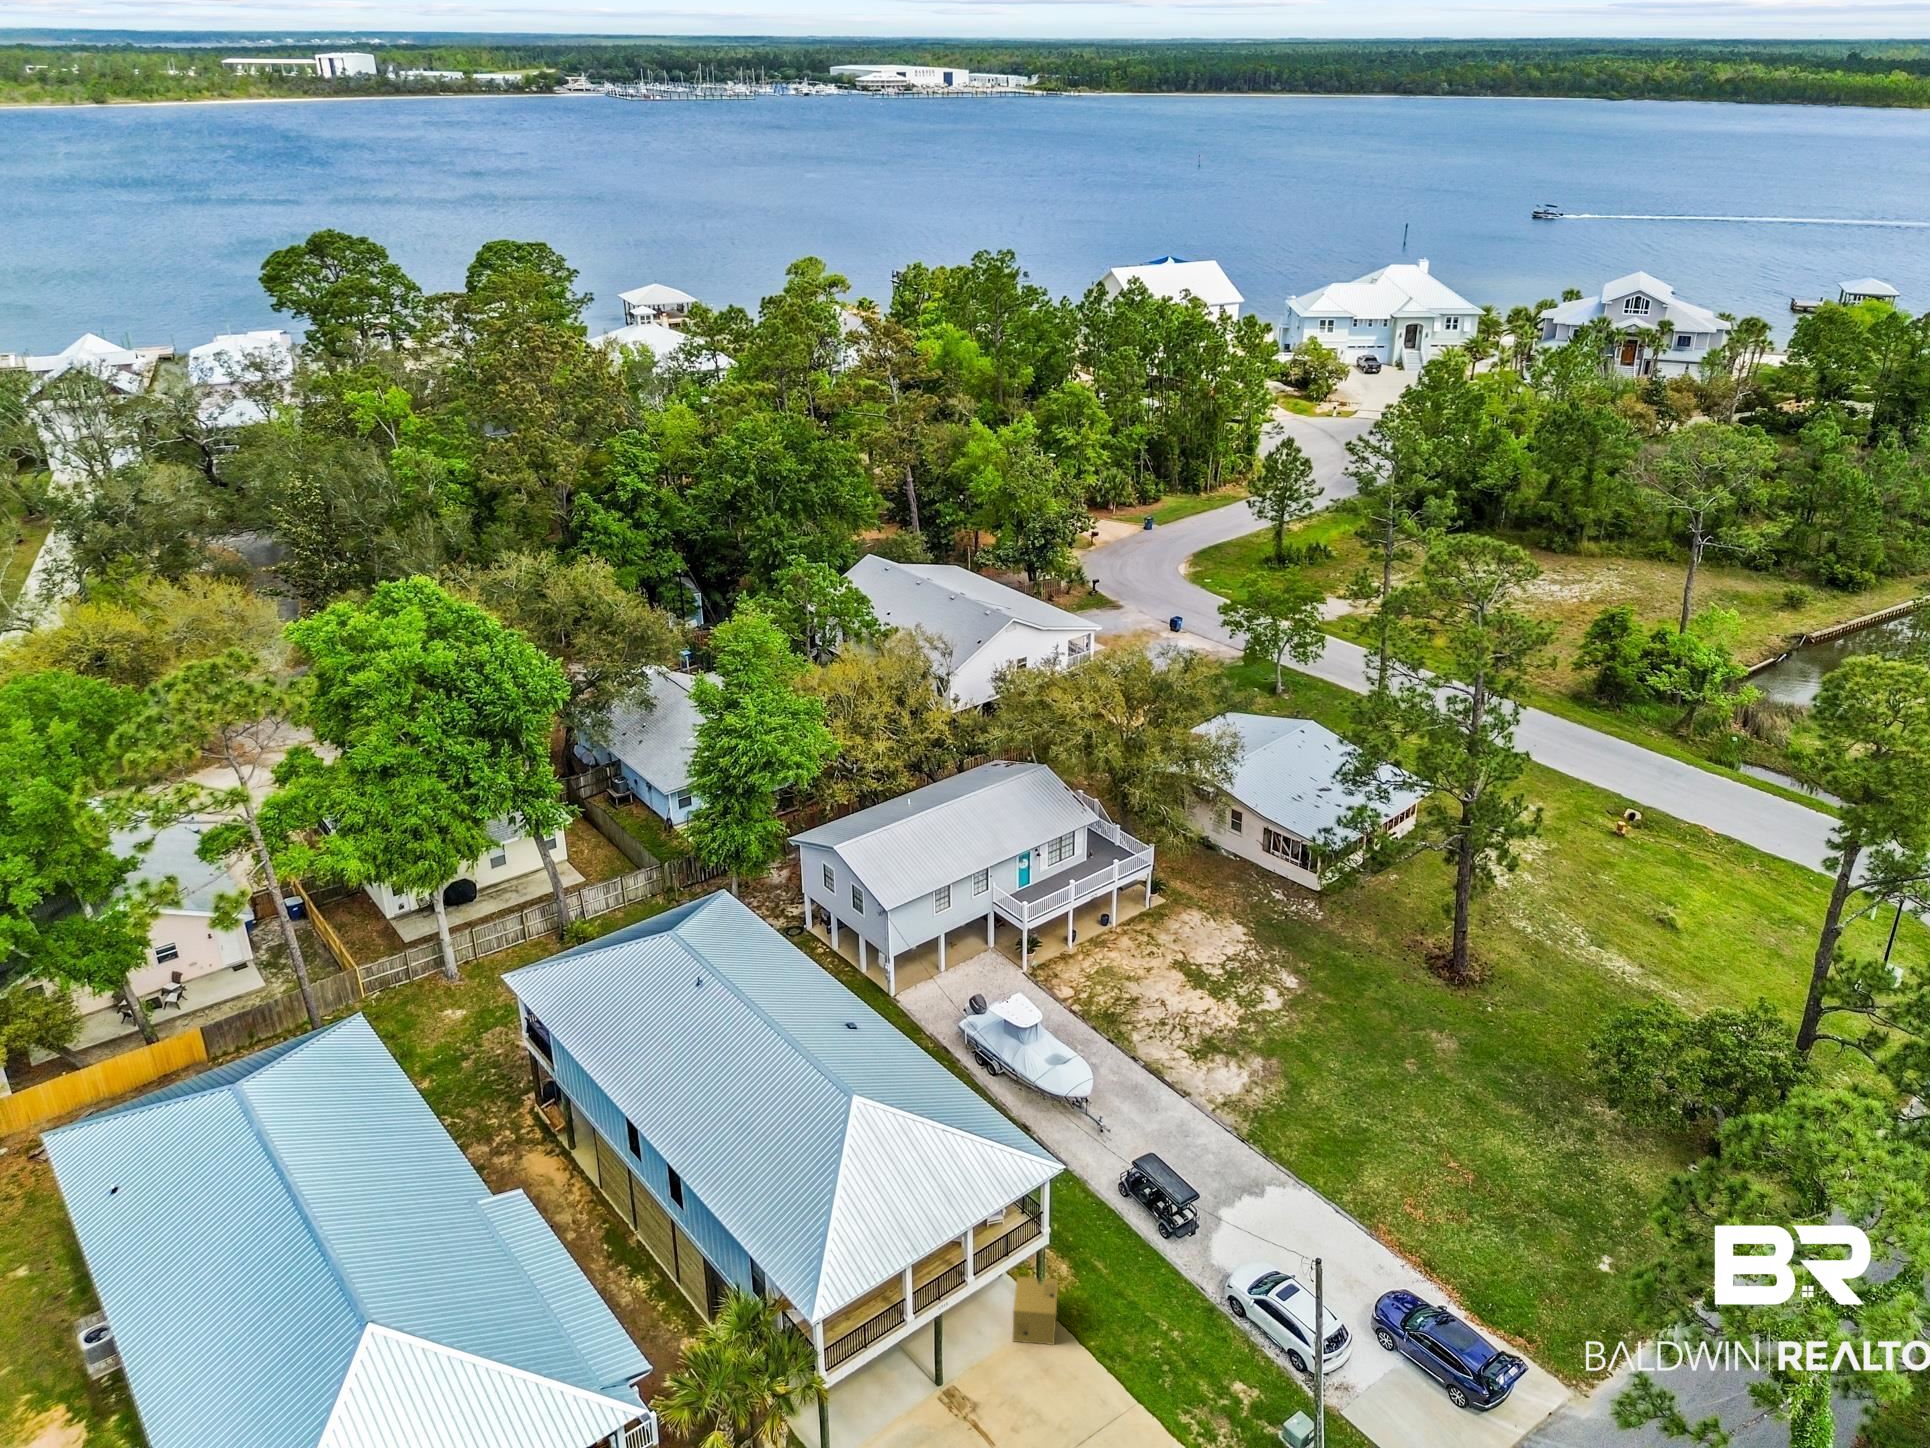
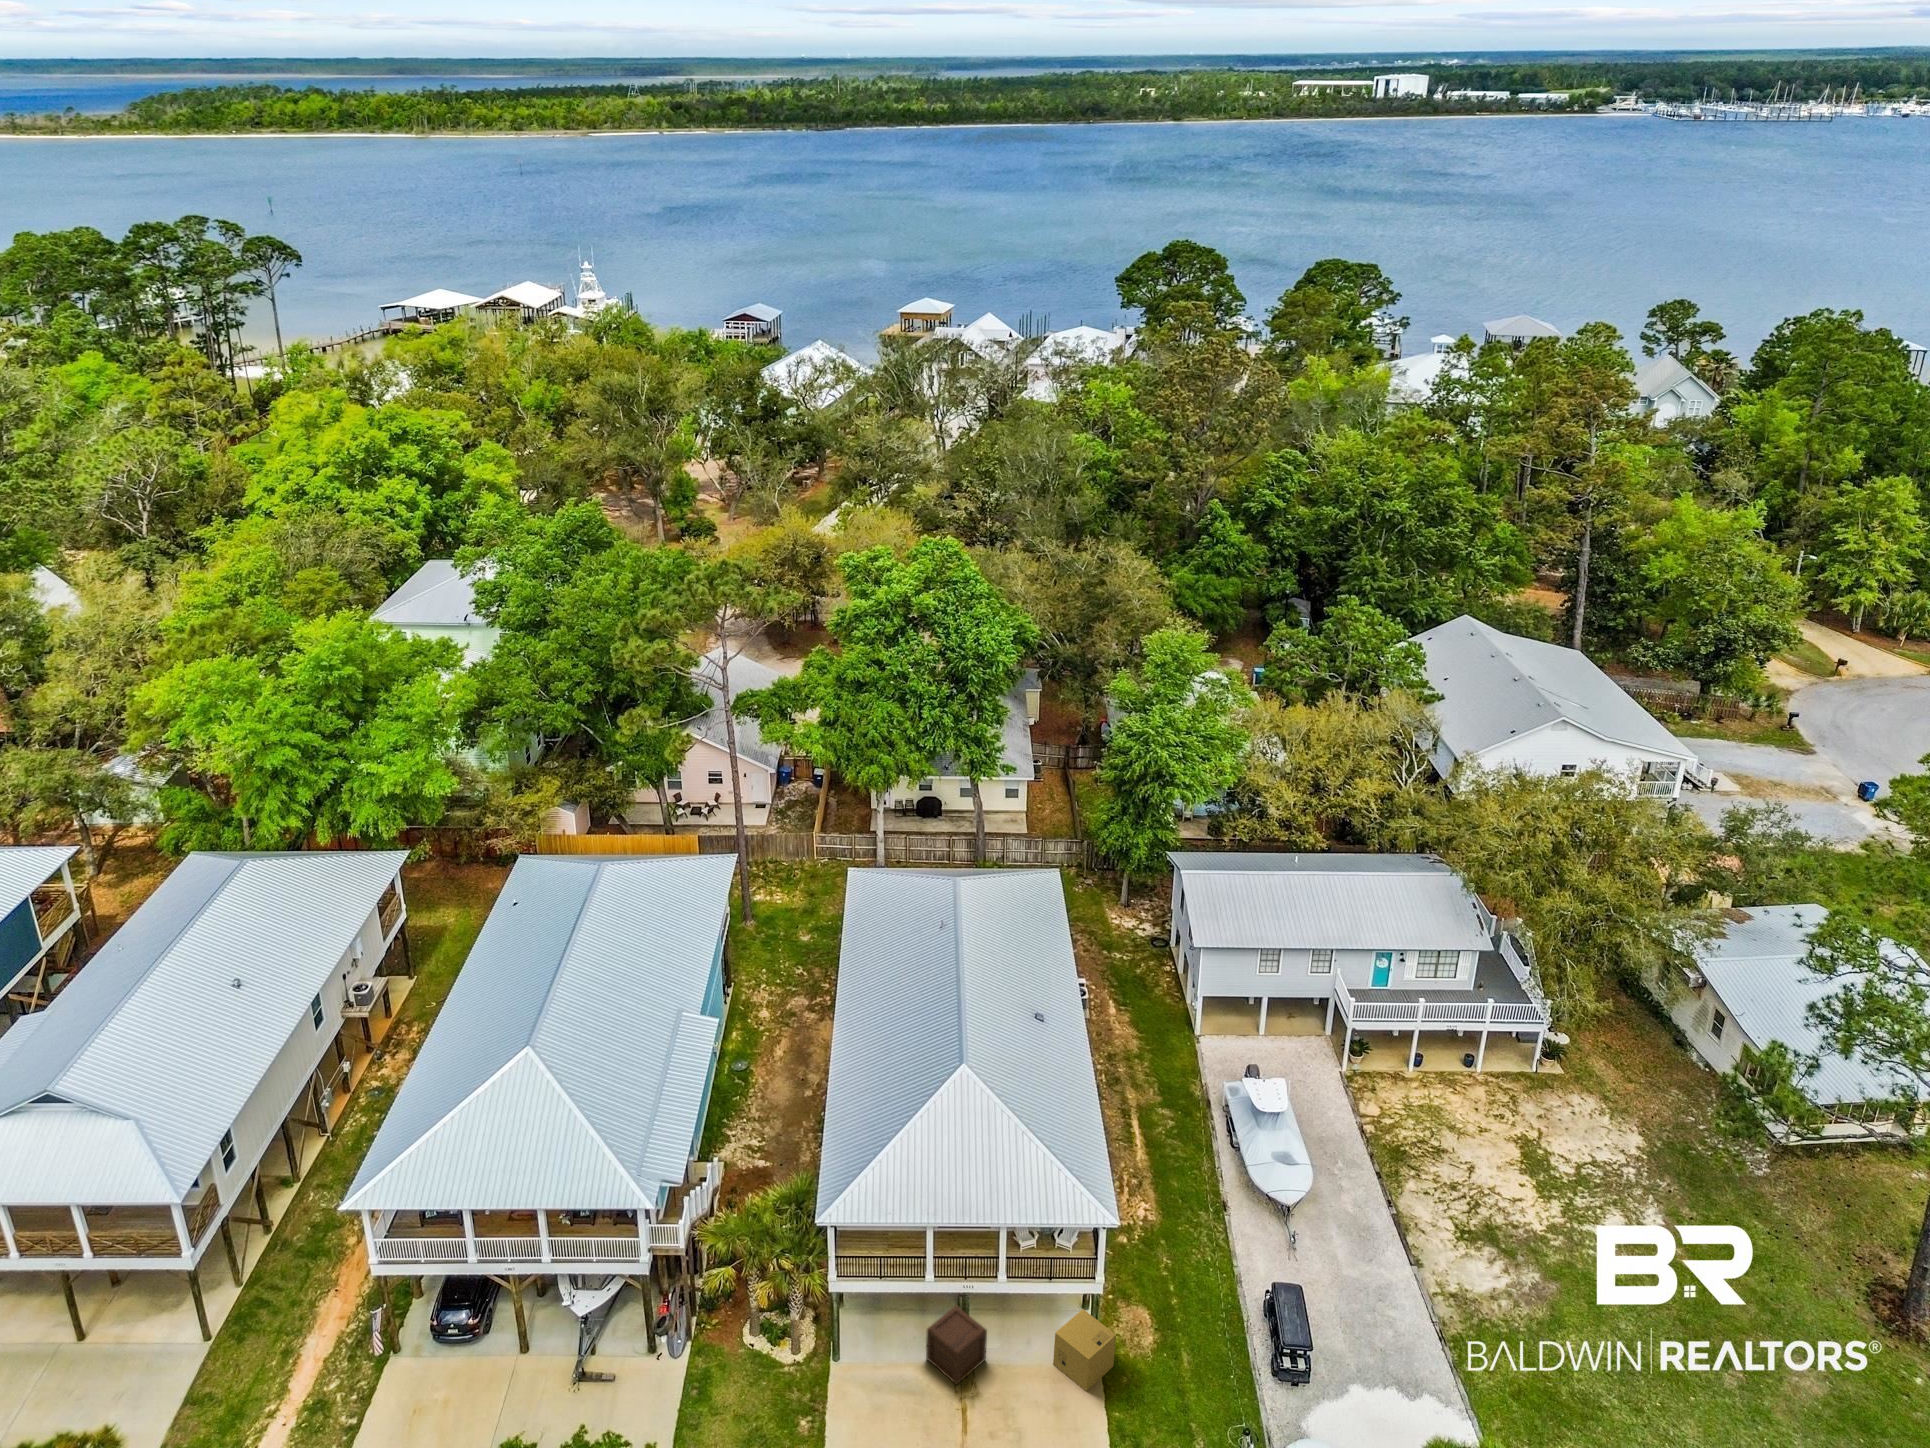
wooden crate: none [909,1344,958,1416] -> present [926,1306,987,1384]

